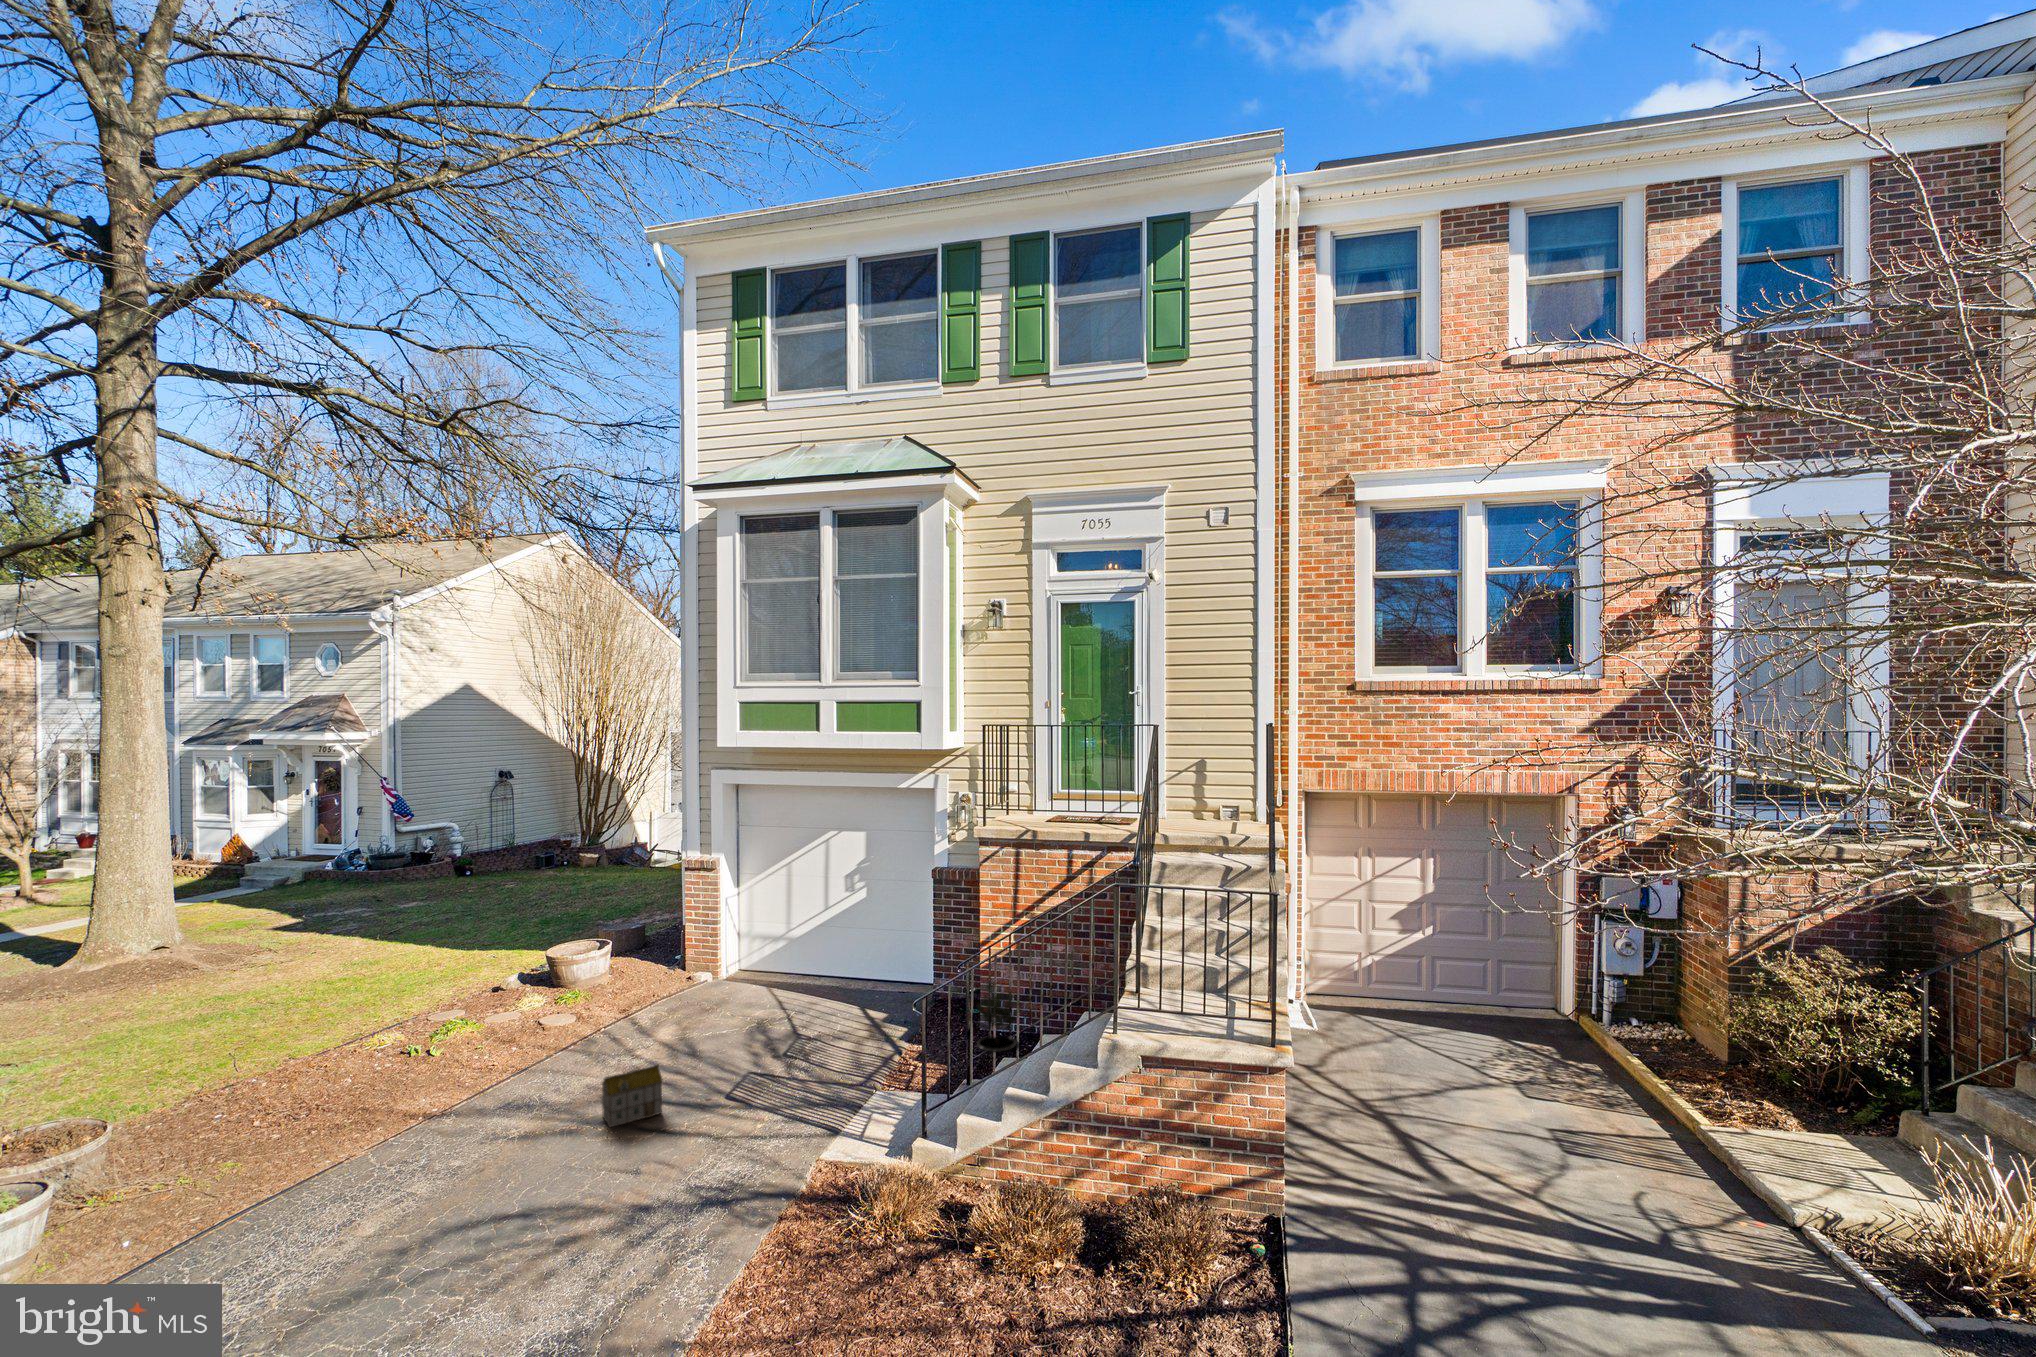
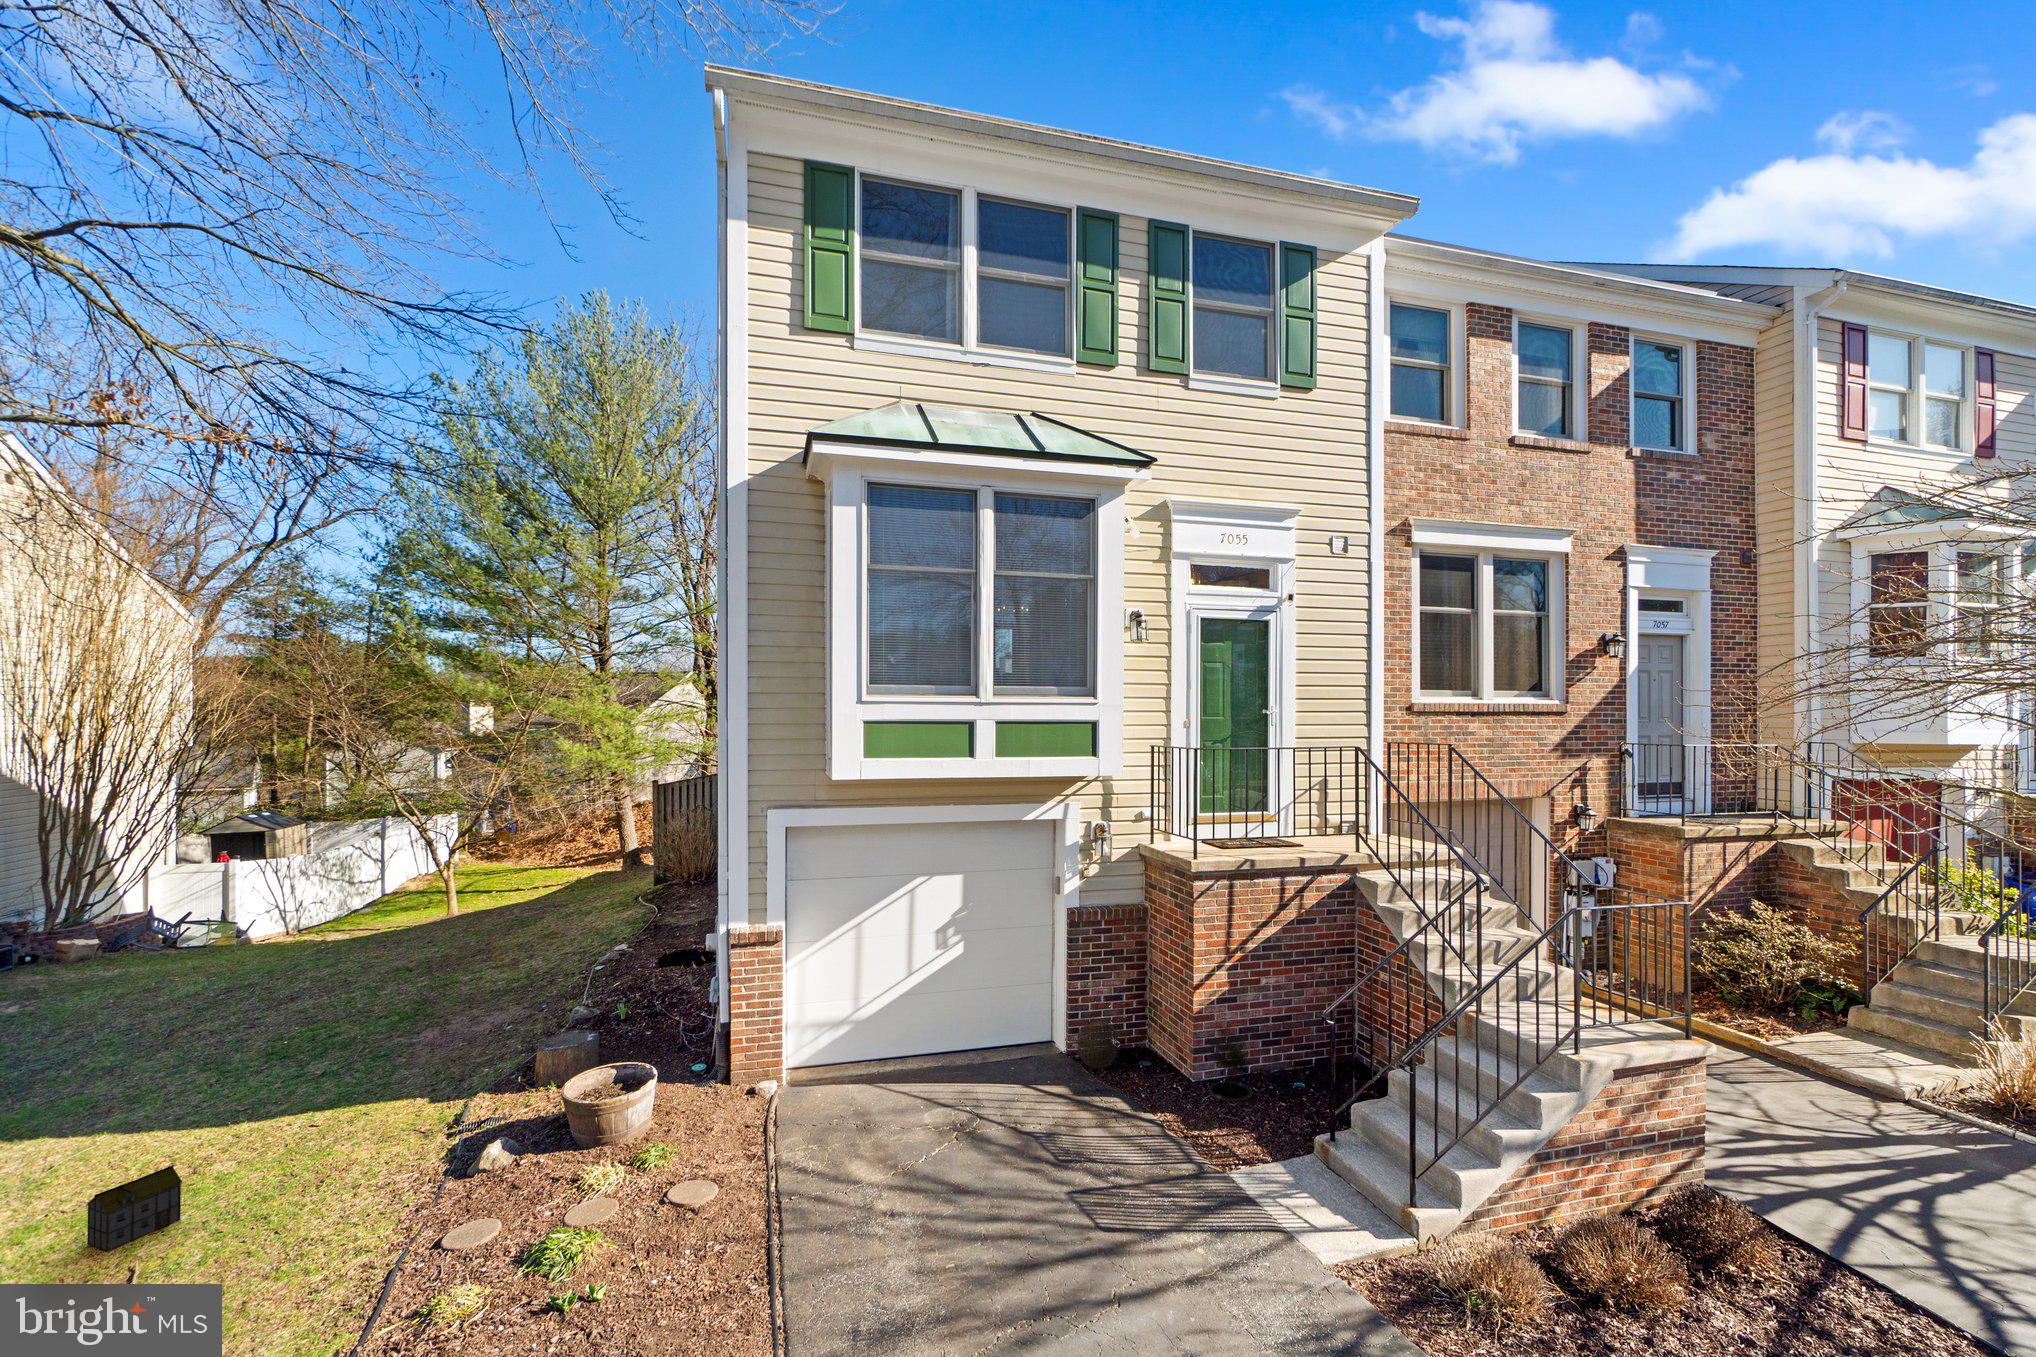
woven basket: none [923,967,958,1009] -> present [1078,1020,1118,1069]
toy house: present [602,1065,662,1127] -> present [86,1165,182,1252]

